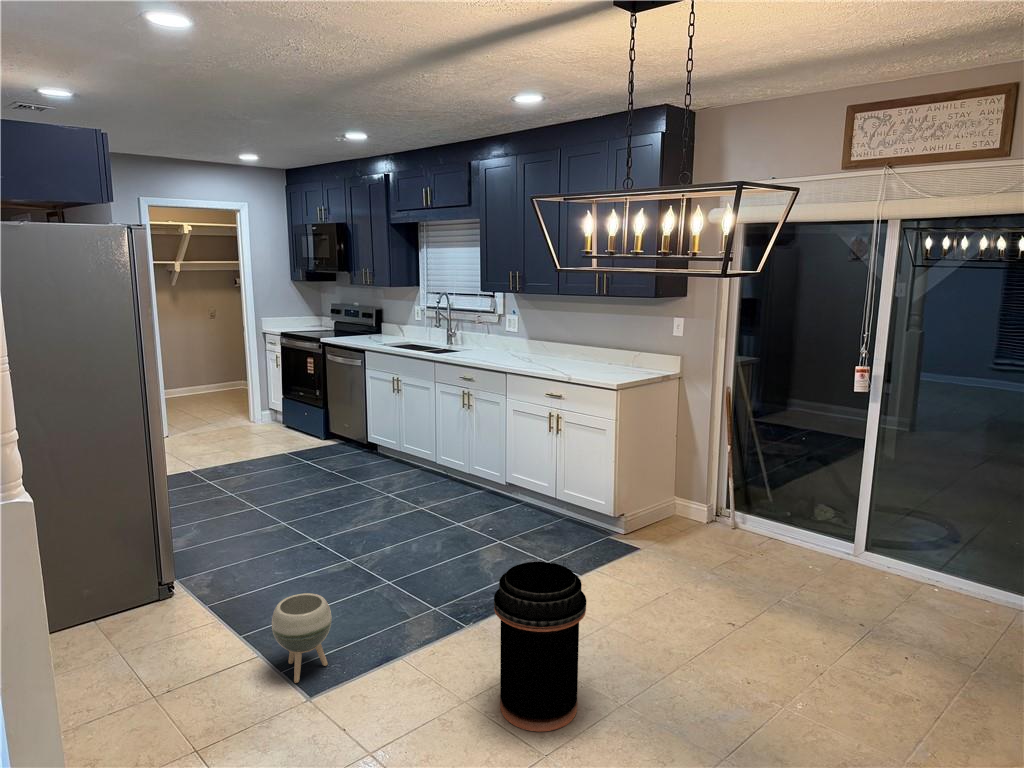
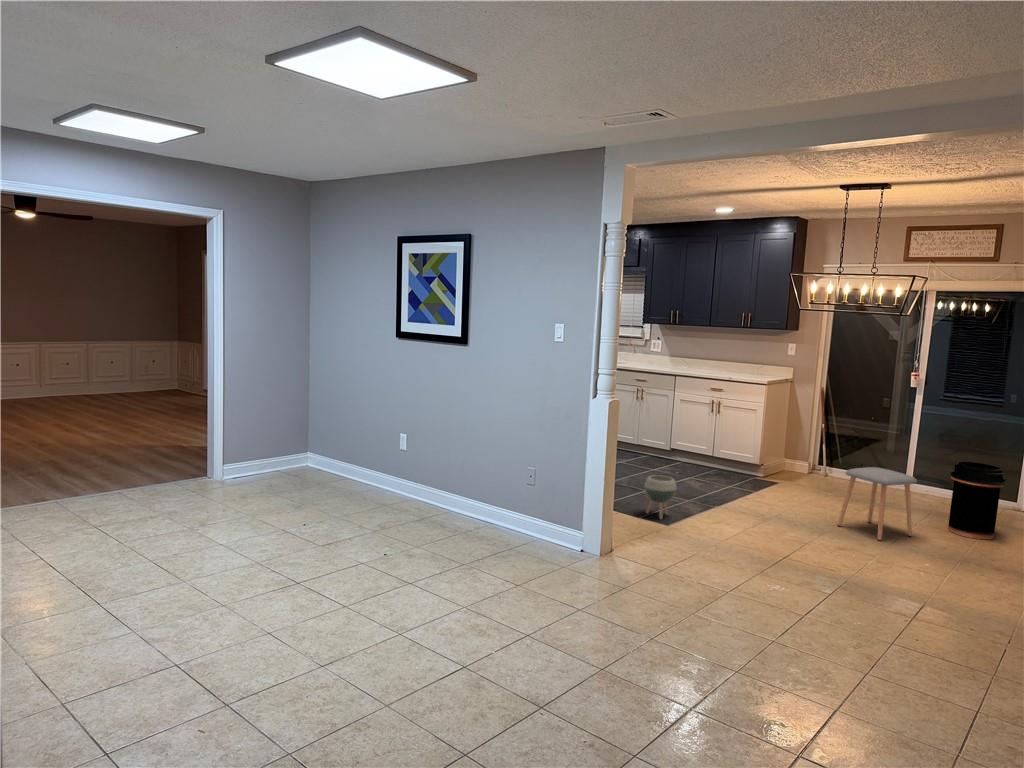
trash can: present [494,562,587,731] -> present [948,462,1006,539]
stool: none [641,577,782,749] -> present [837,467,917,541]

